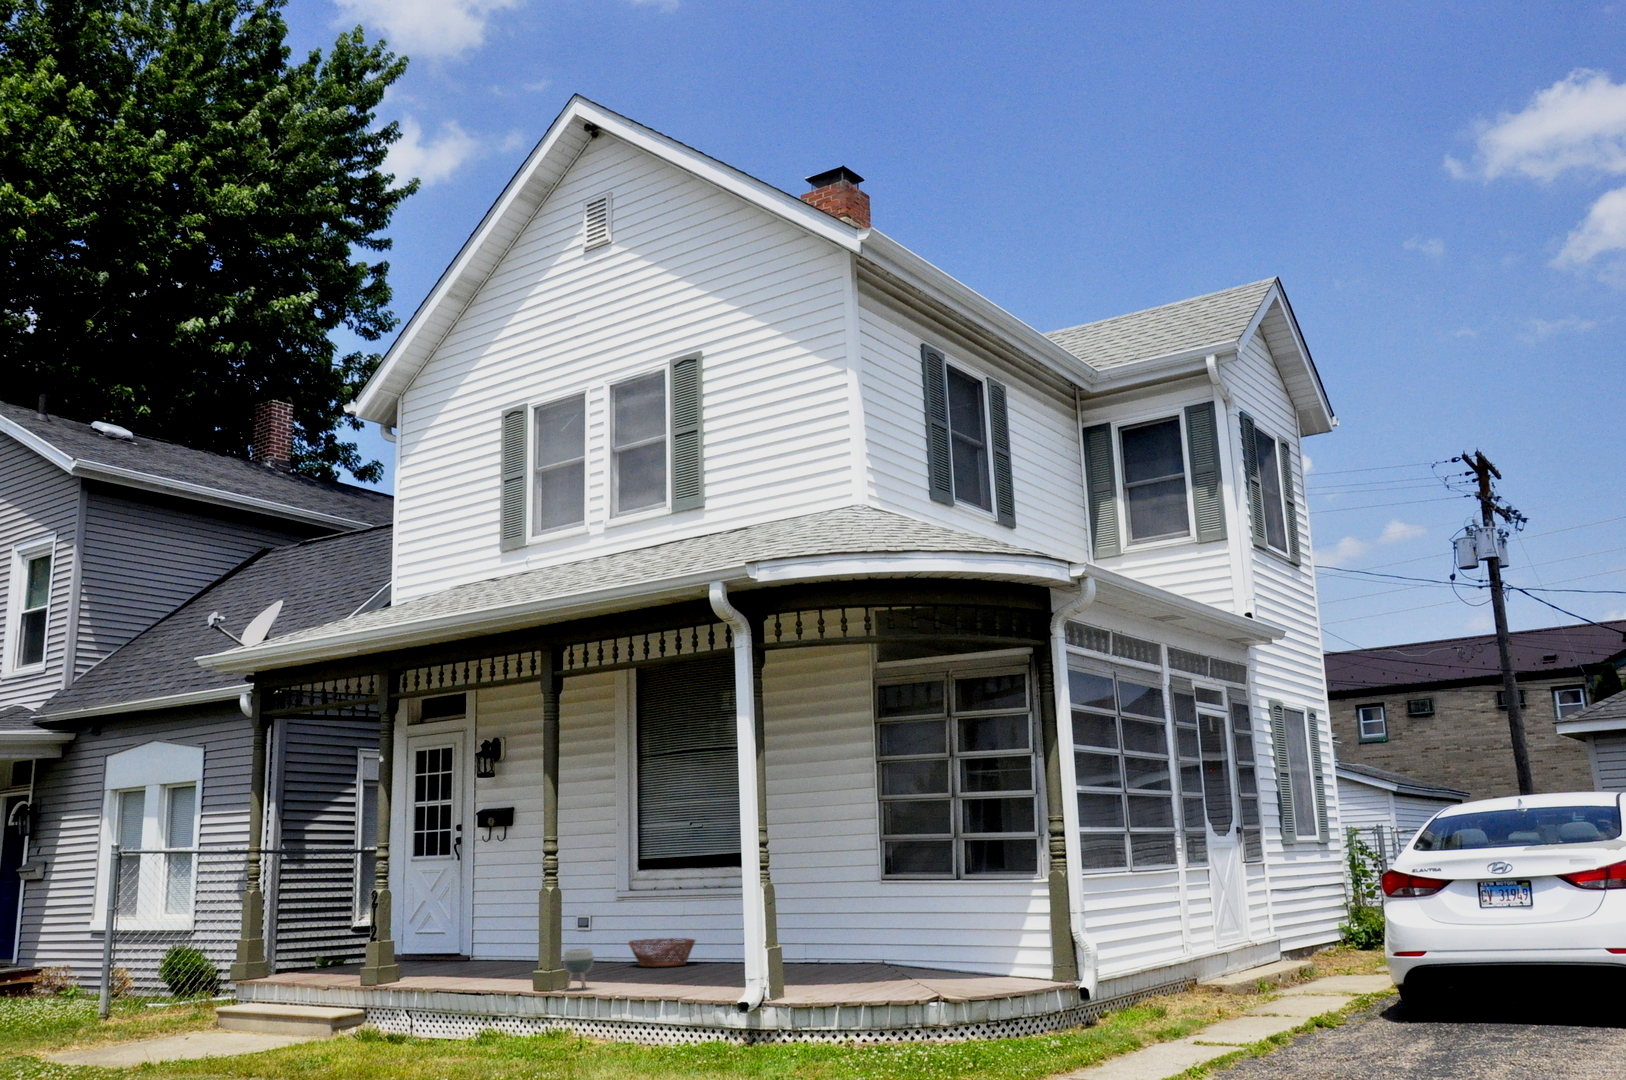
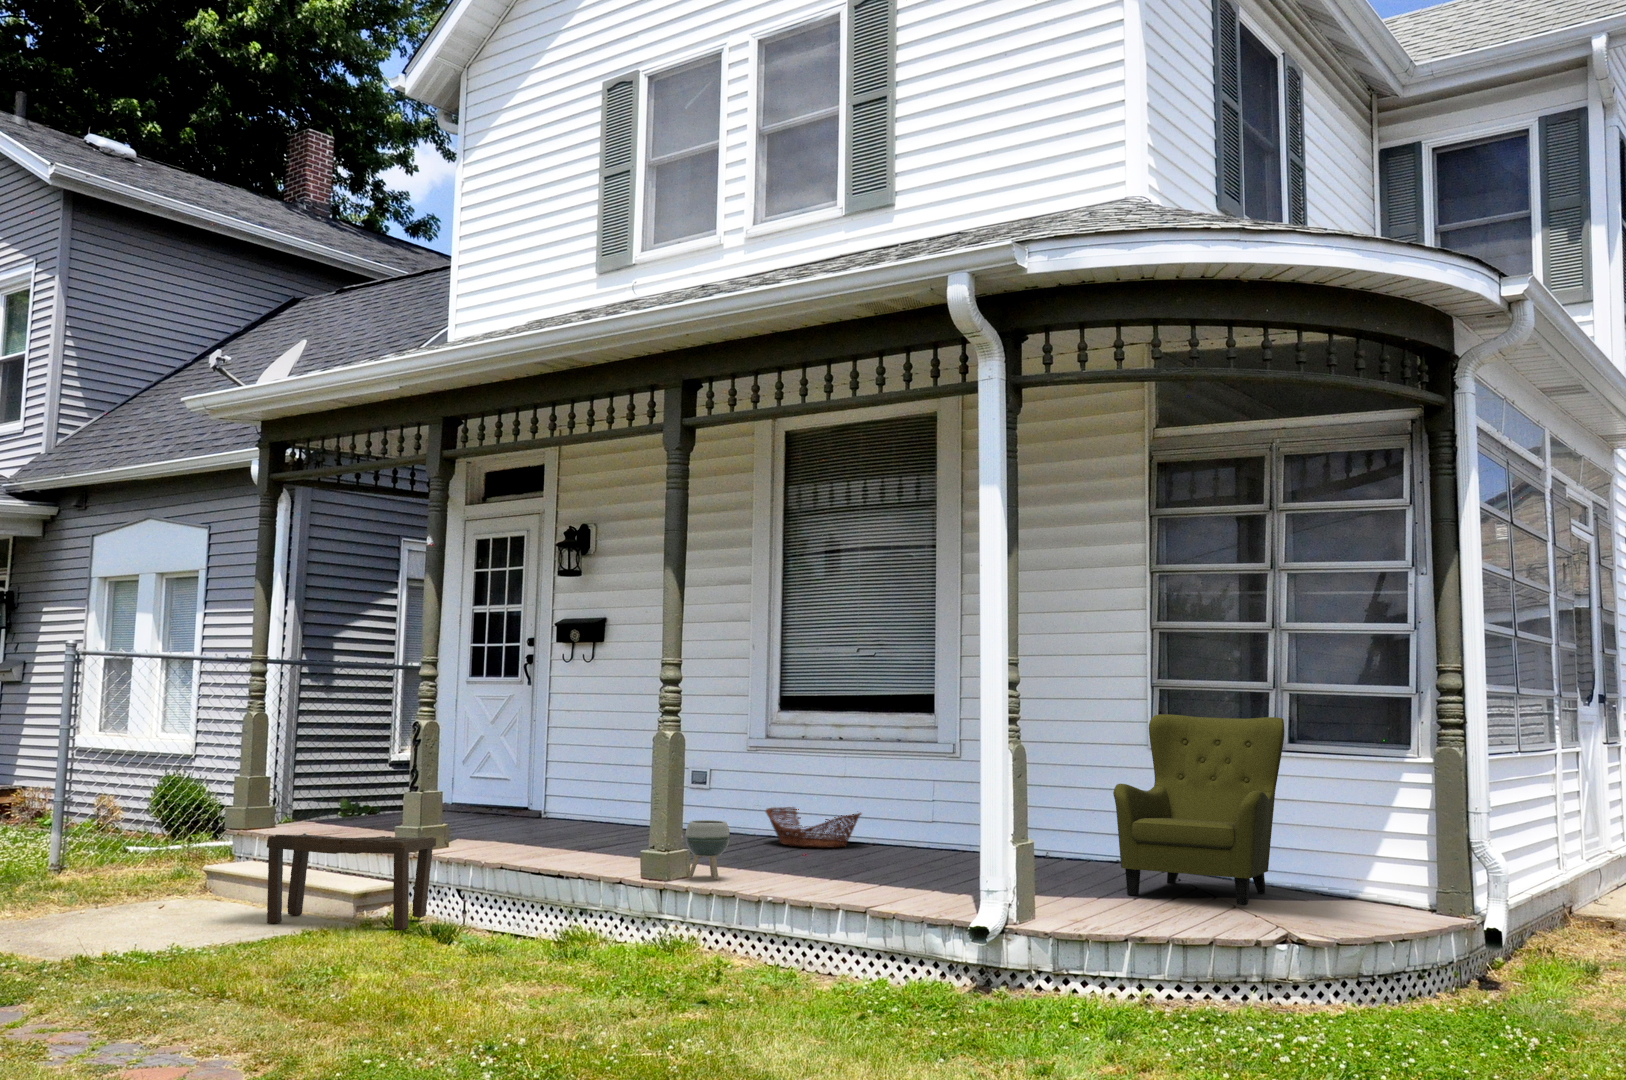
armchair: none [846,856,961,983] -> present [1113,714,1284,905]
bench: none [270,974,390,1042] -> present [267,833,436,930]

